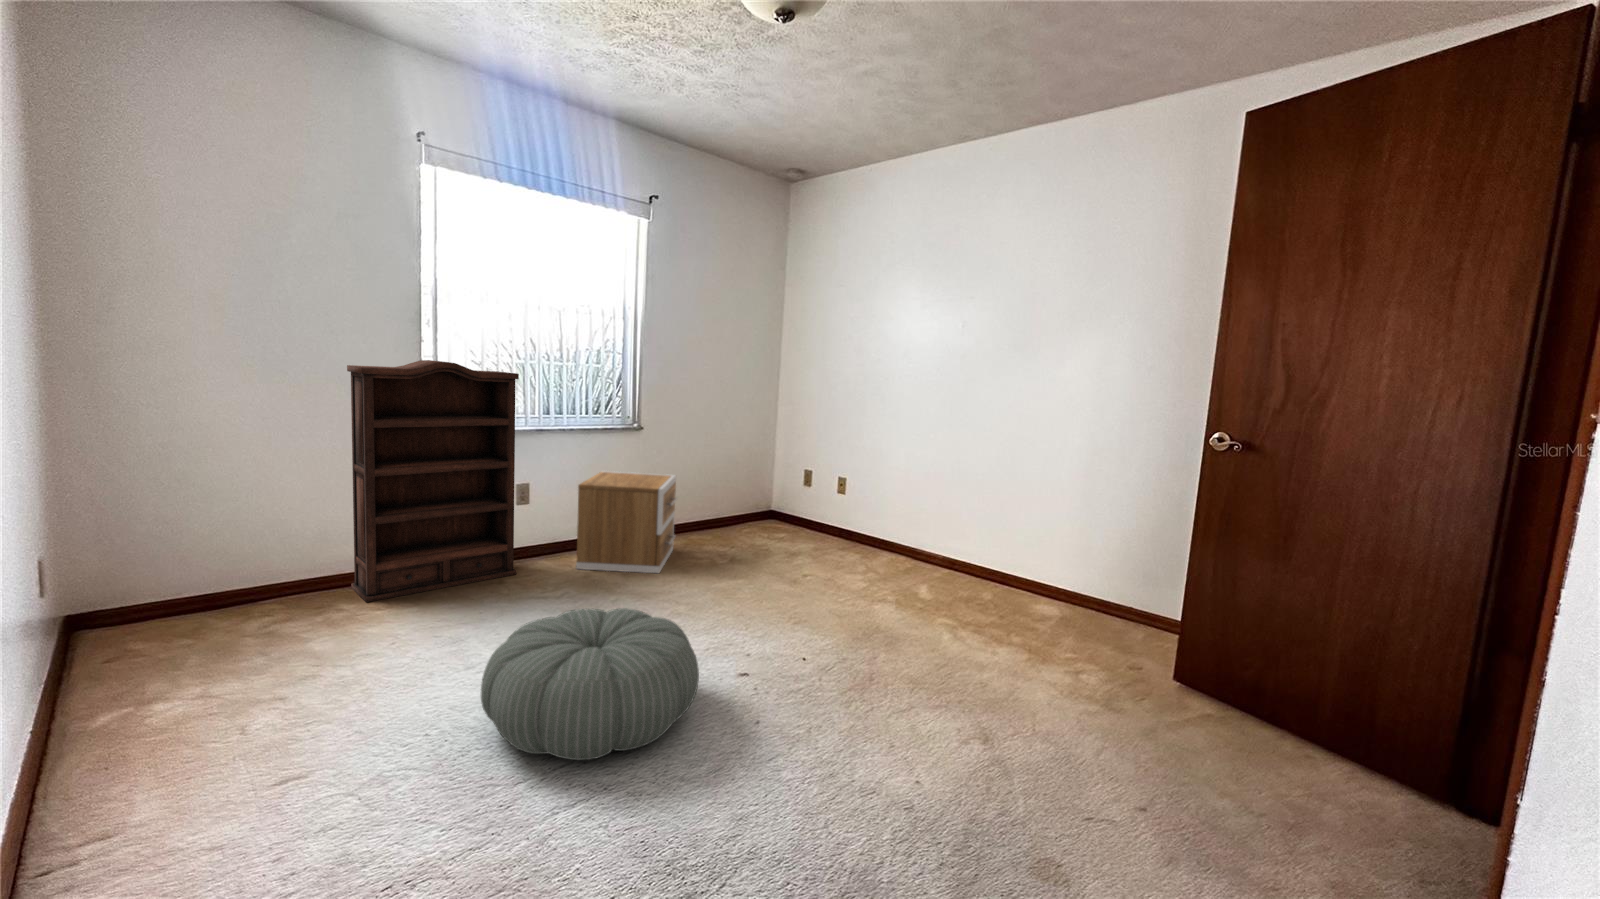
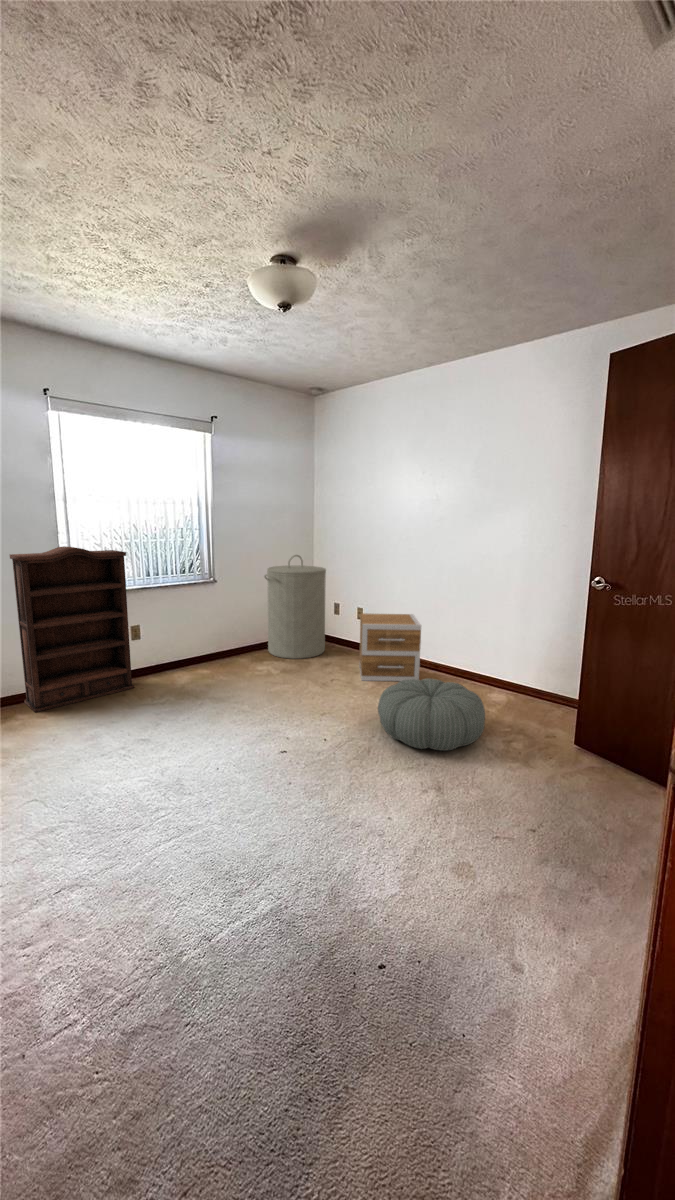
laundry hamper: none [710,397,798,545] -> present [264,555,326,659]
nightstand: present [576,471,677,573] -> present [359,613,421,681]
pouf: present [481,608,699,760] -> present [378,678,485,751]

